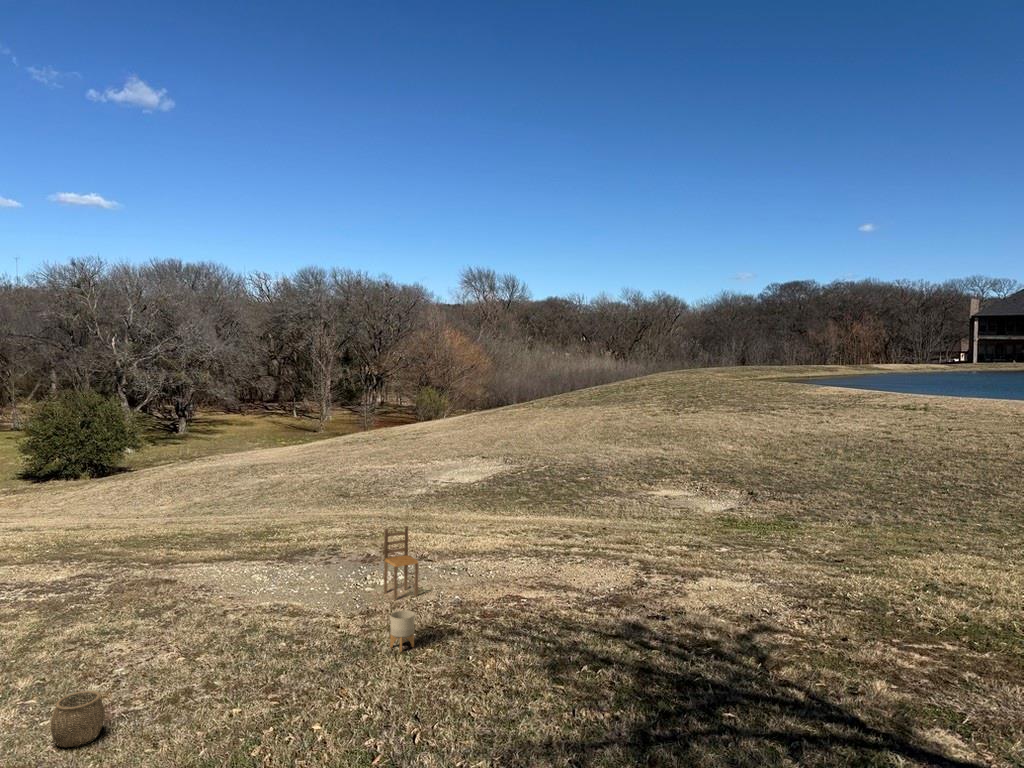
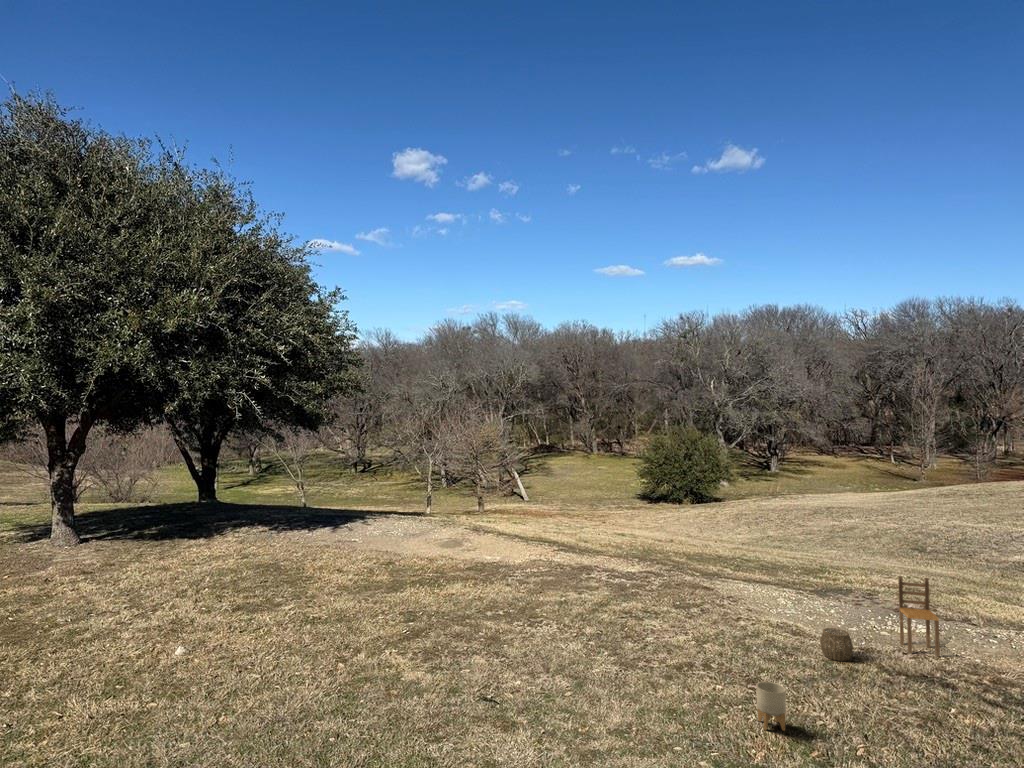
planter: present [390,610,415,652] -> present [757,682,786,731]
woven basket: present [50,691,105,747] -> present [820,628,853,661]

